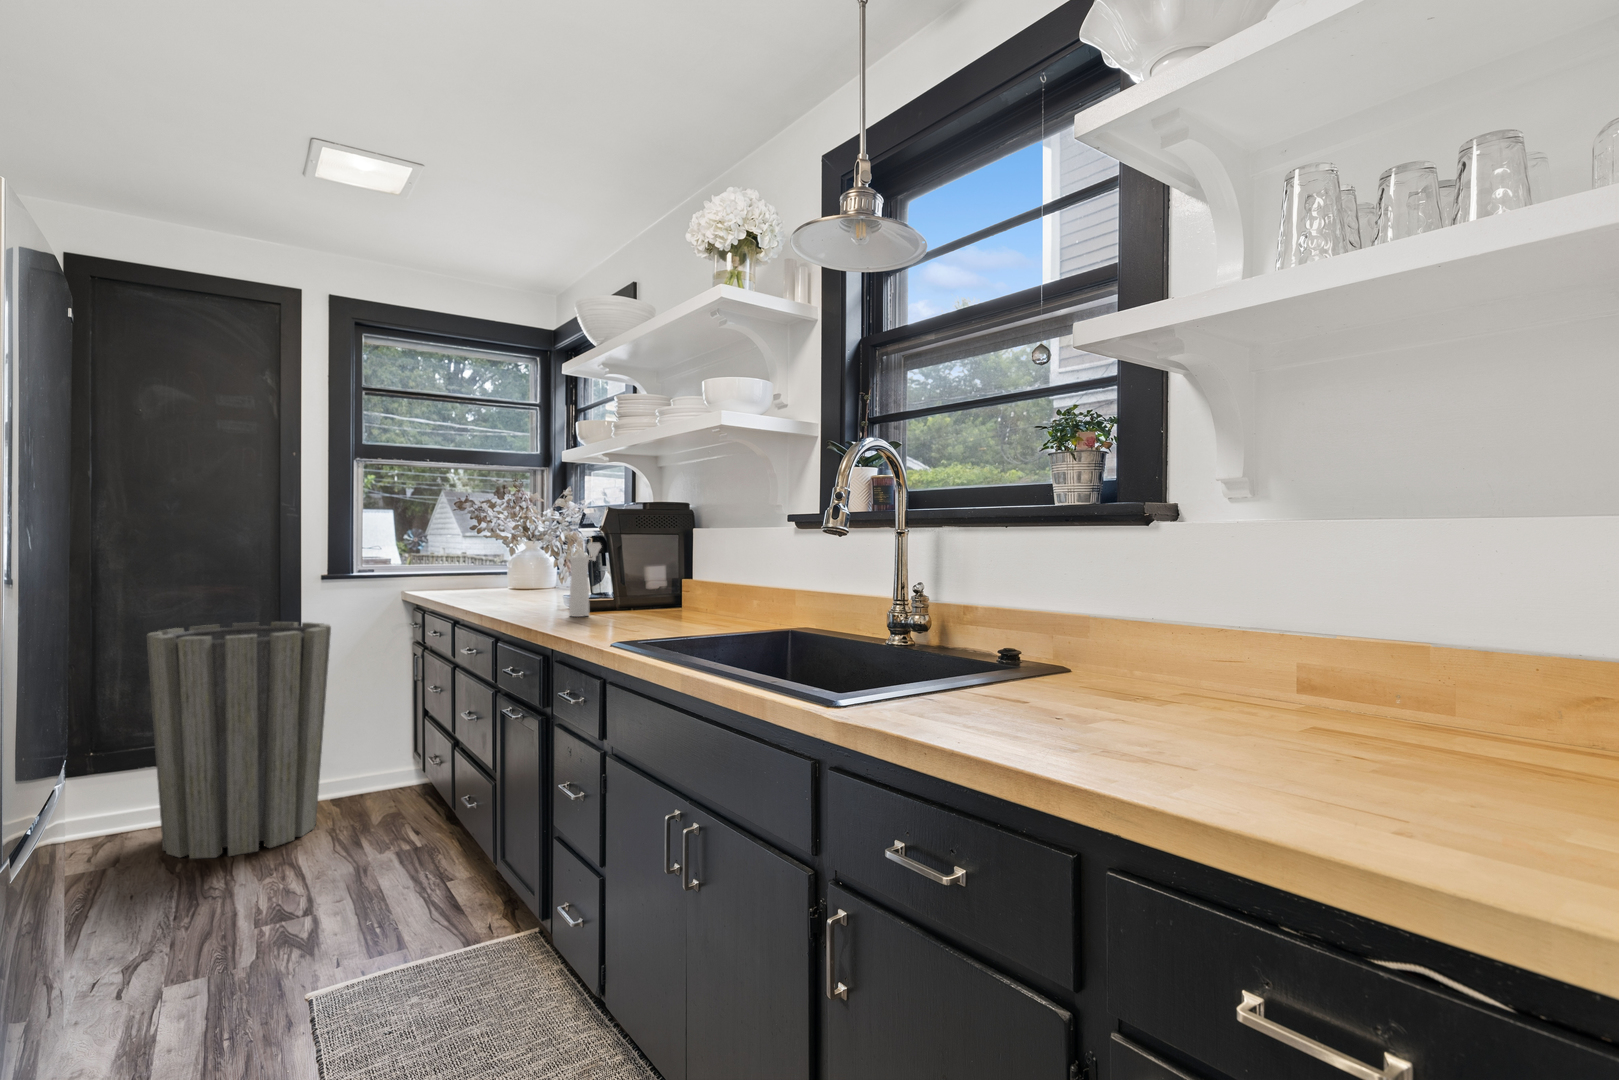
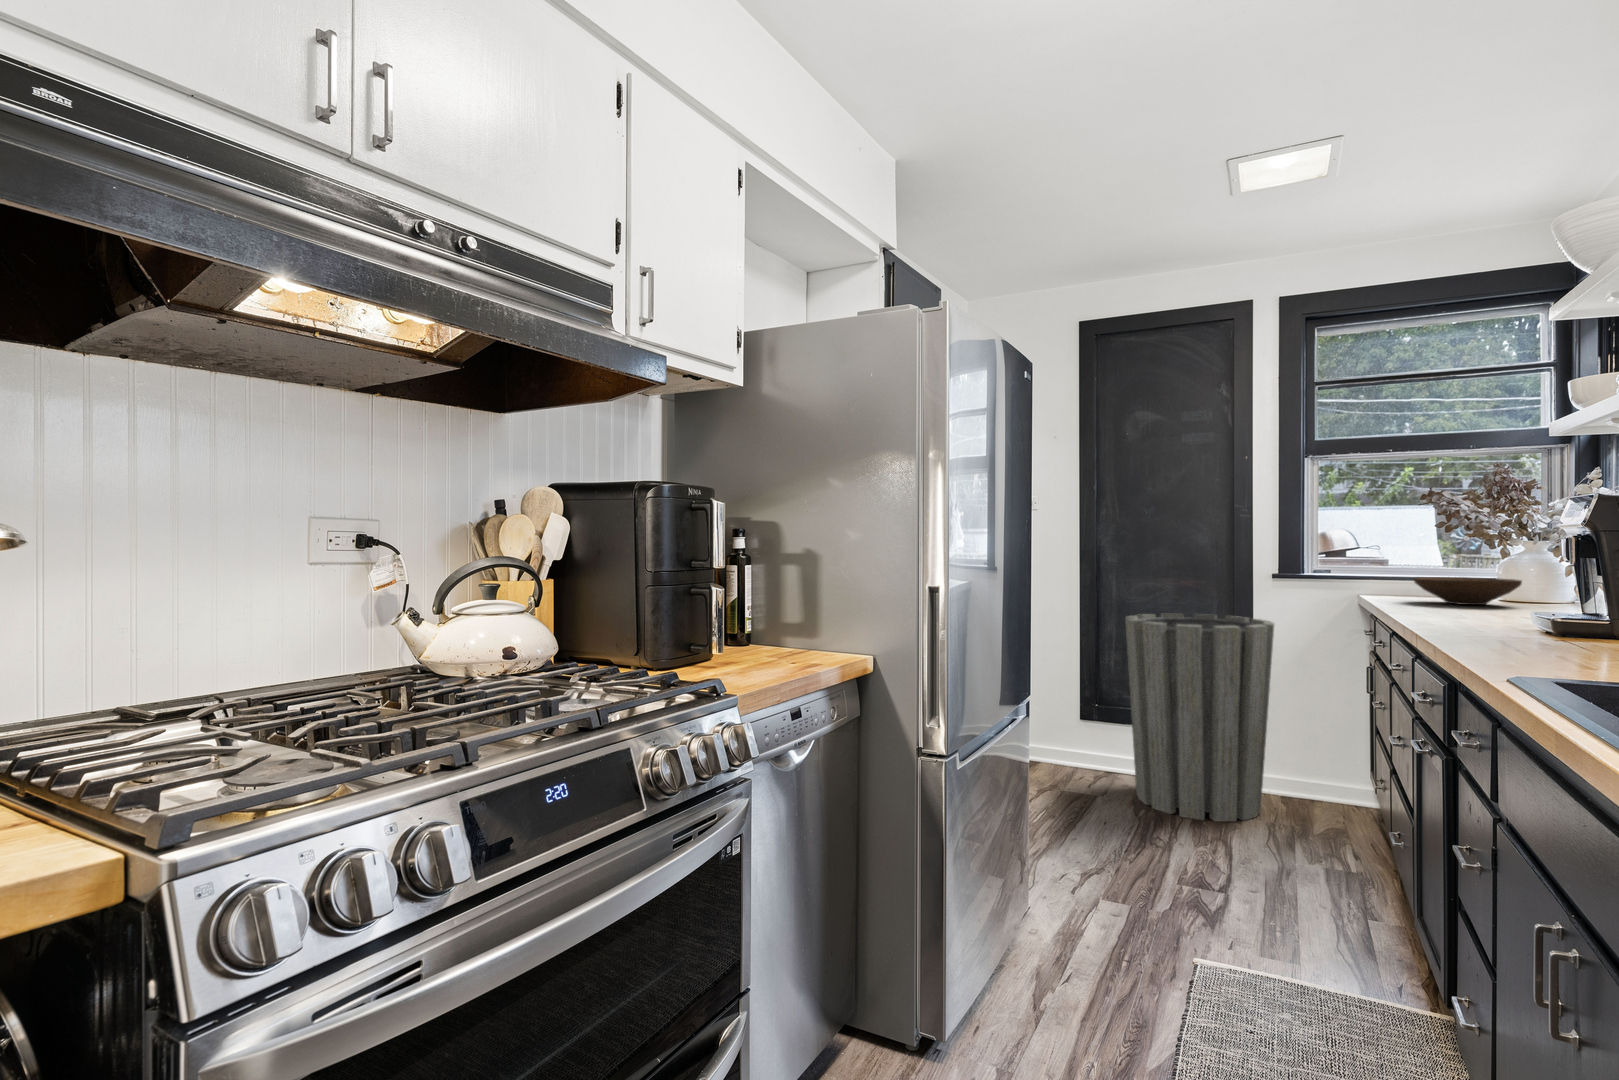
pepper mill: present [569,543,601,617] -> none [1514,545,1578,642]
wooden bowl: none [459,571,534,594] -> present [1414,577,1522,605]

